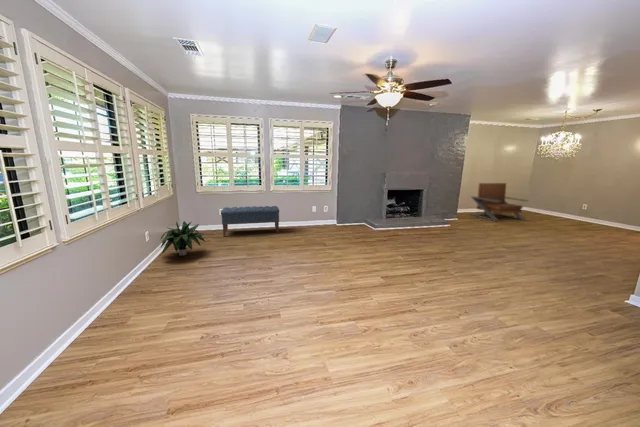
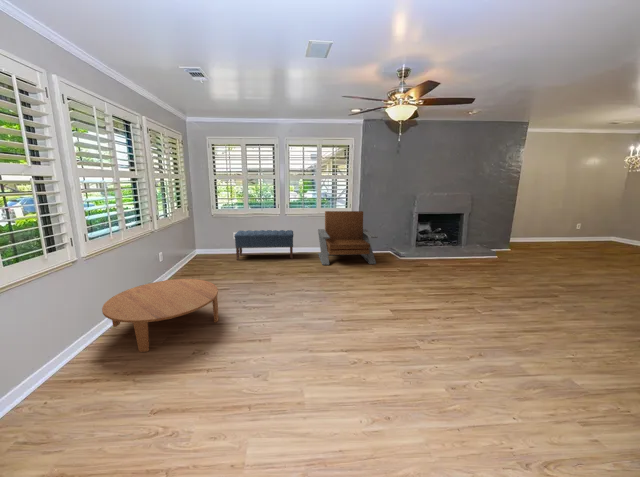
lounge chair: present [471,183,527,221] -> present [318,211,378,265]
potted plant: present [161,221,205,256] -> none [174,243,217,277]
coffee table: none [89,259,219,343] -> present [102,279,219,352]

